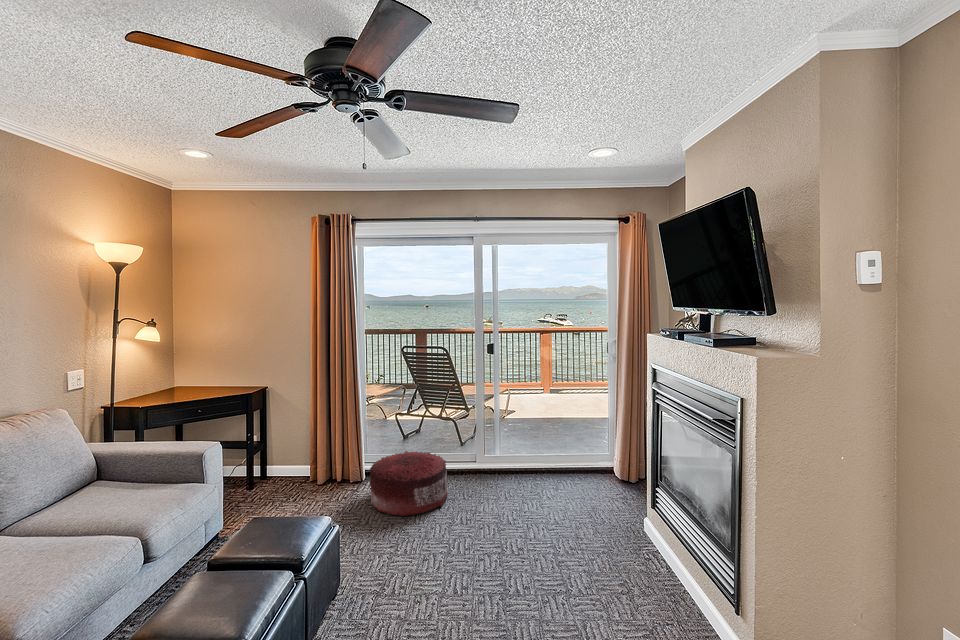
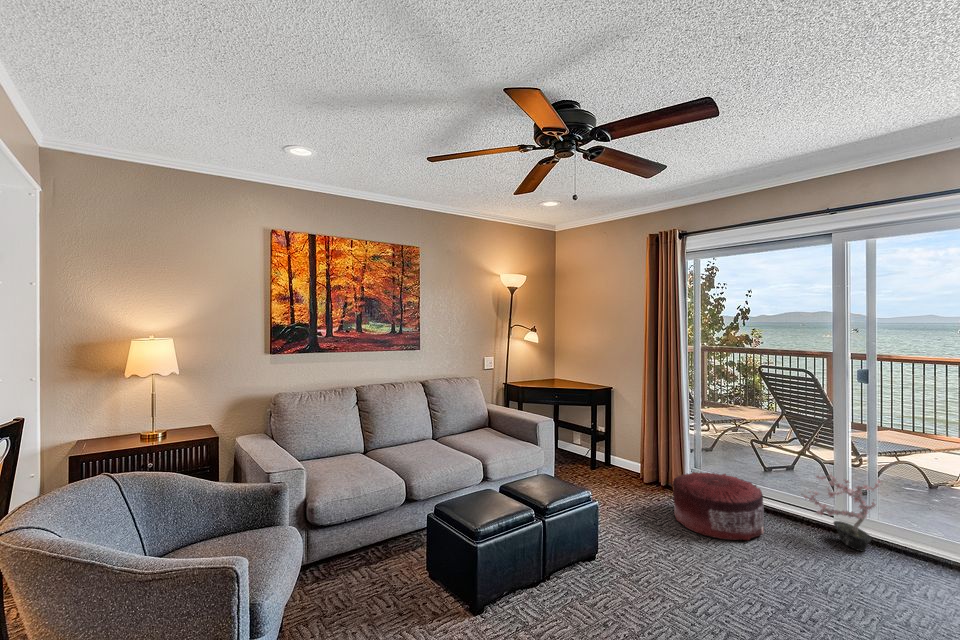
potted plant: none [462,423,515,482] -> present [801,474,881,552]

